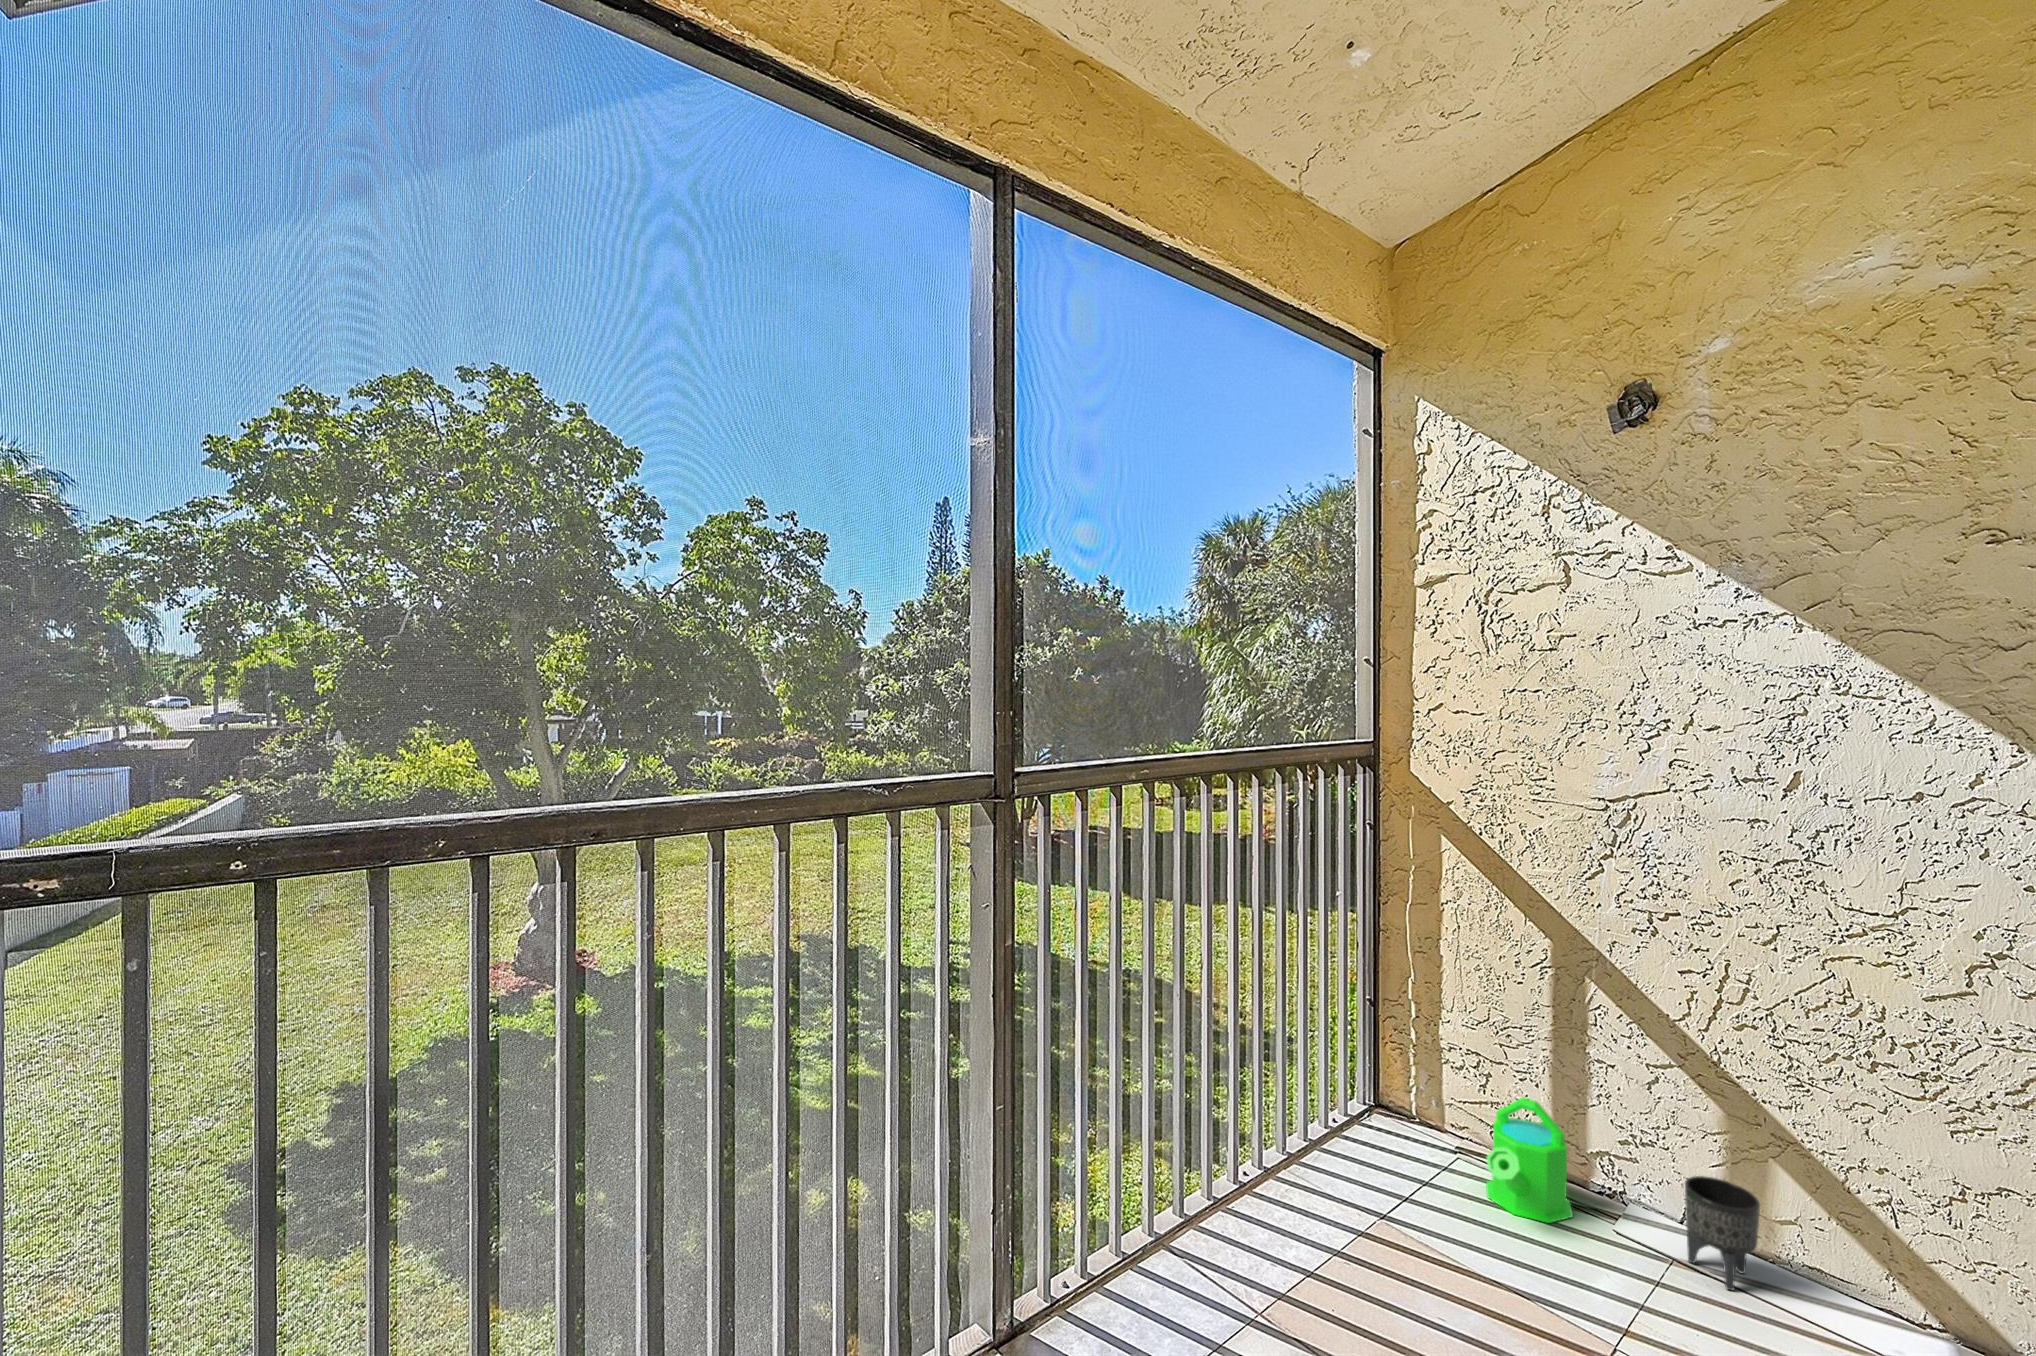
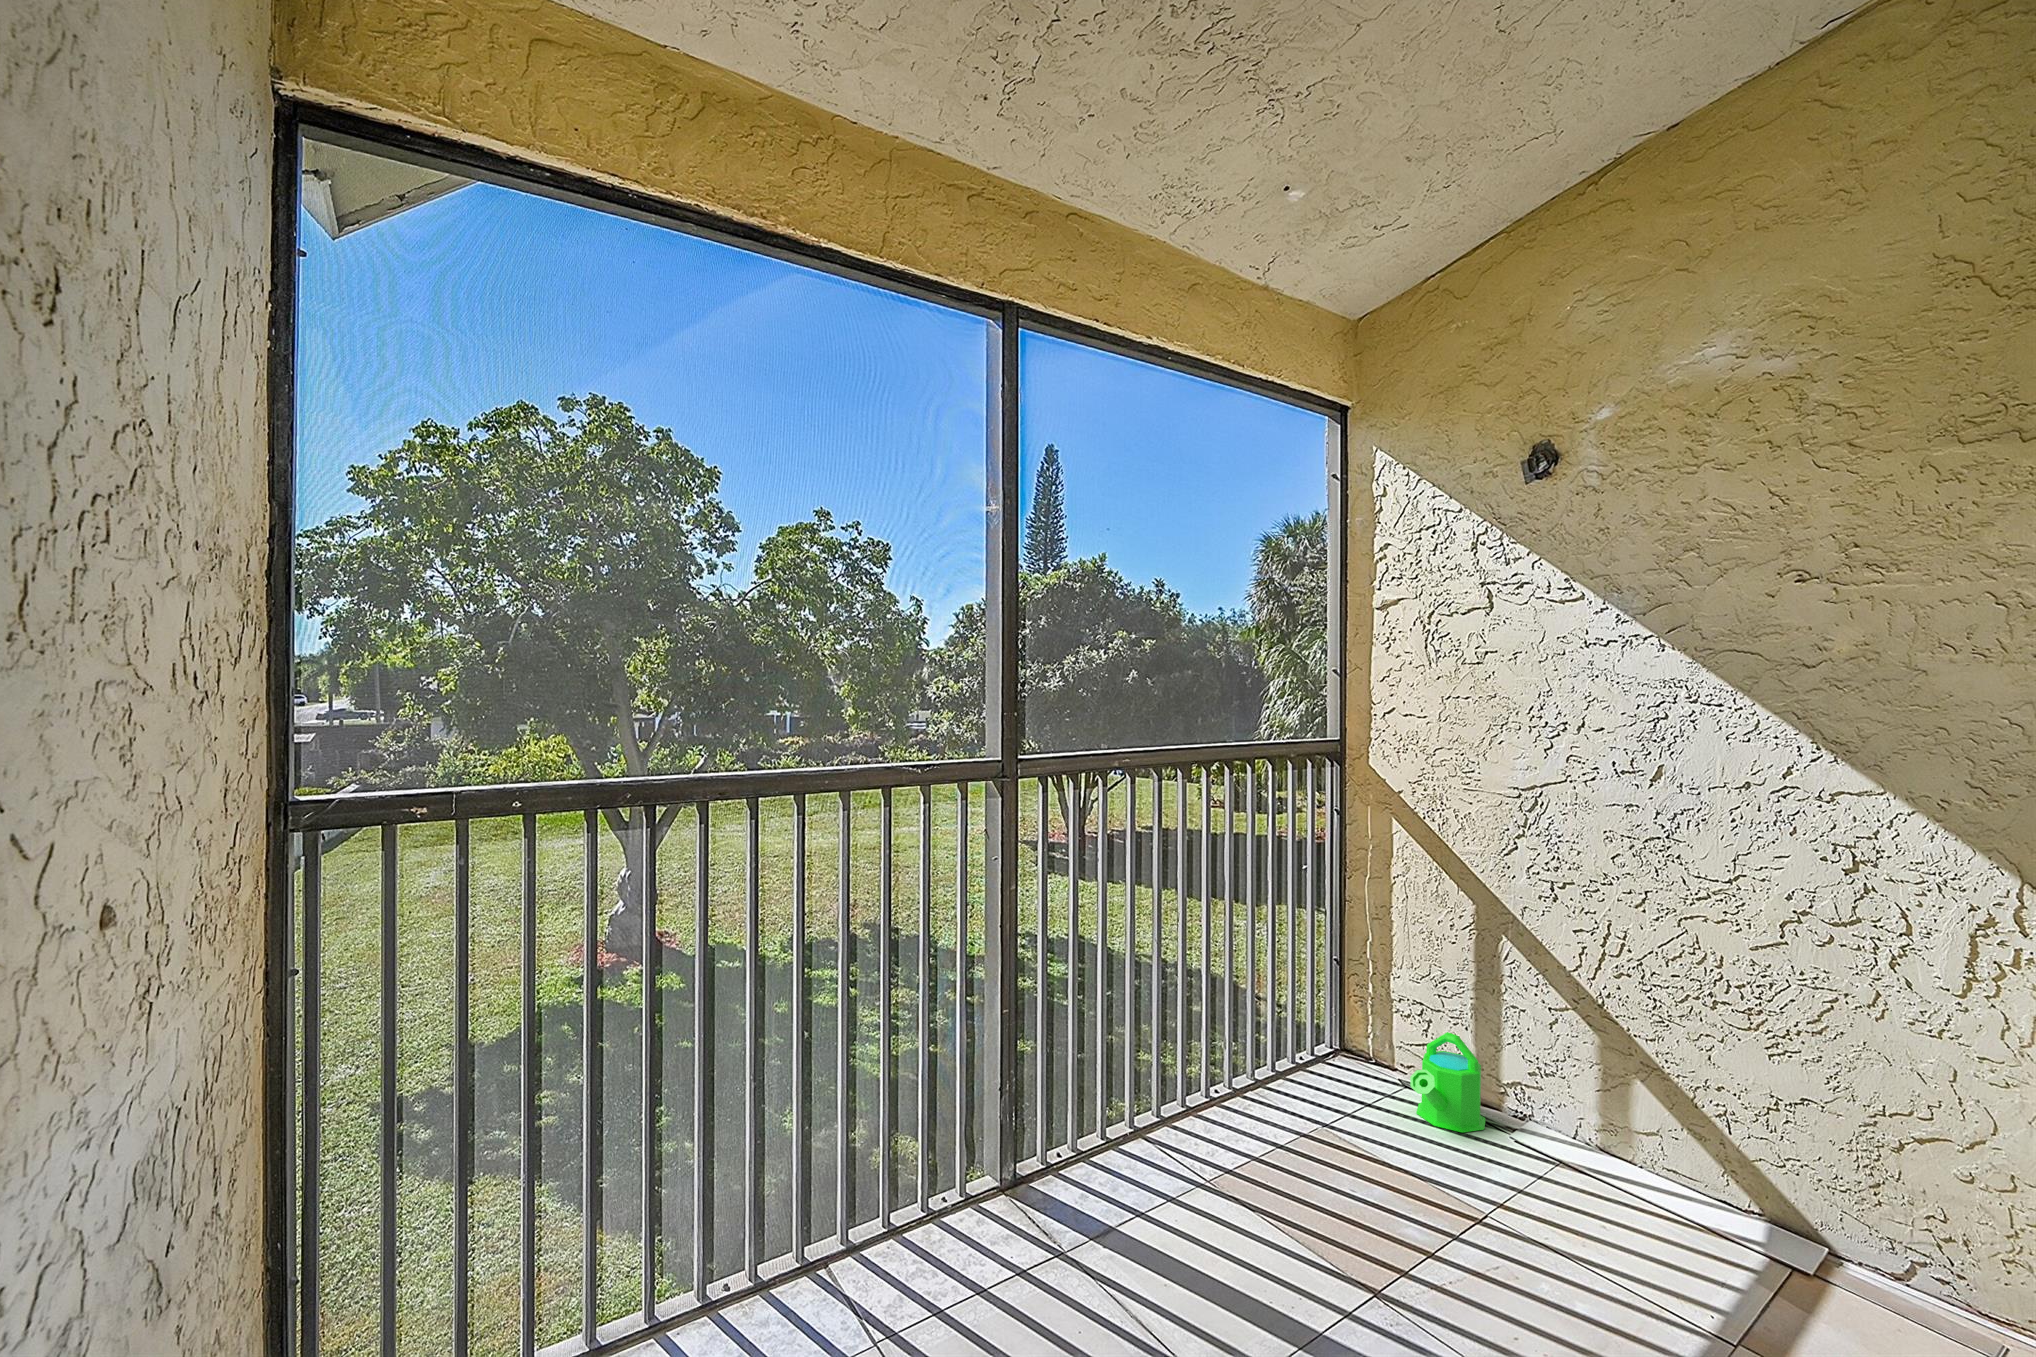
planter: present [1685,1176,1760,1291] -> none [1566,1094,1624,1183]

